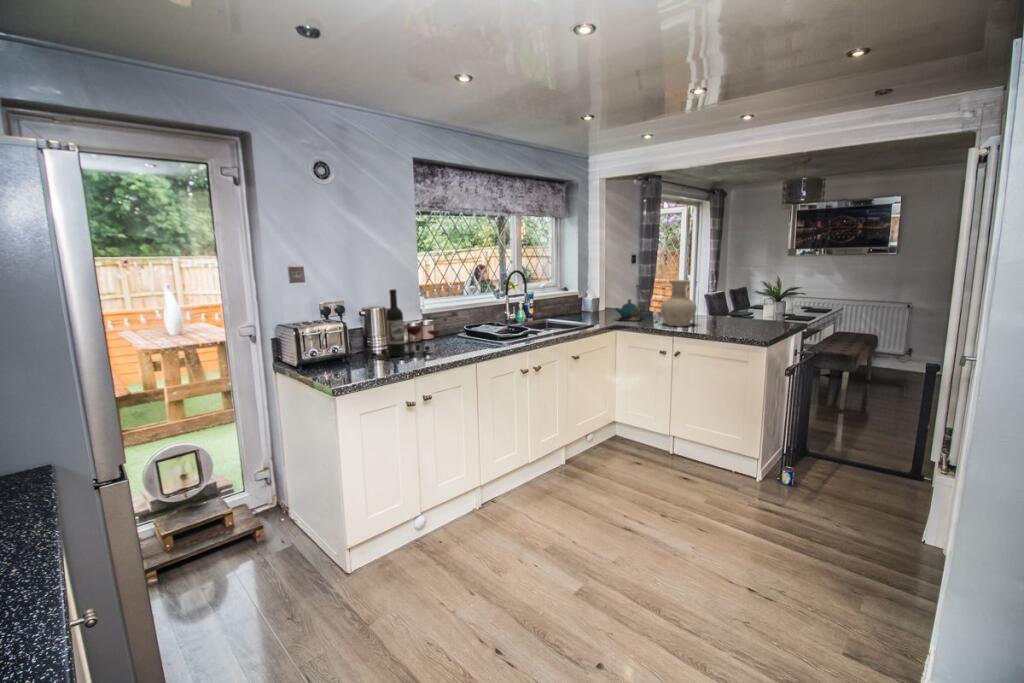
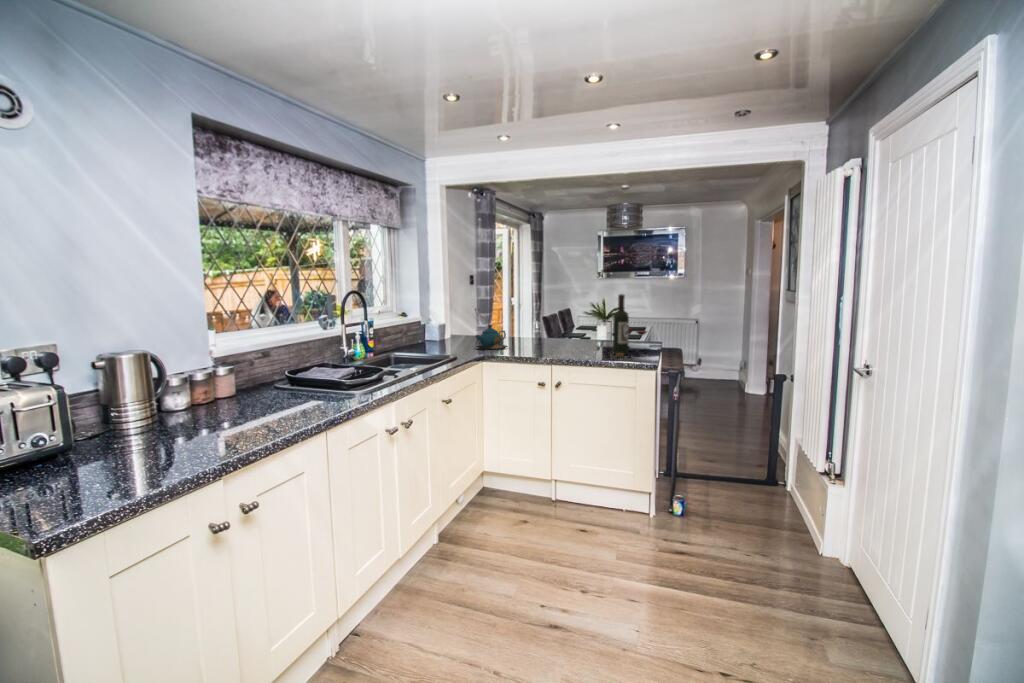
vase: present [660,280,697,326] -> none [530,301,568,353]
wine bottle: present [371,289,439,360] -> present [603,294,647,357]

